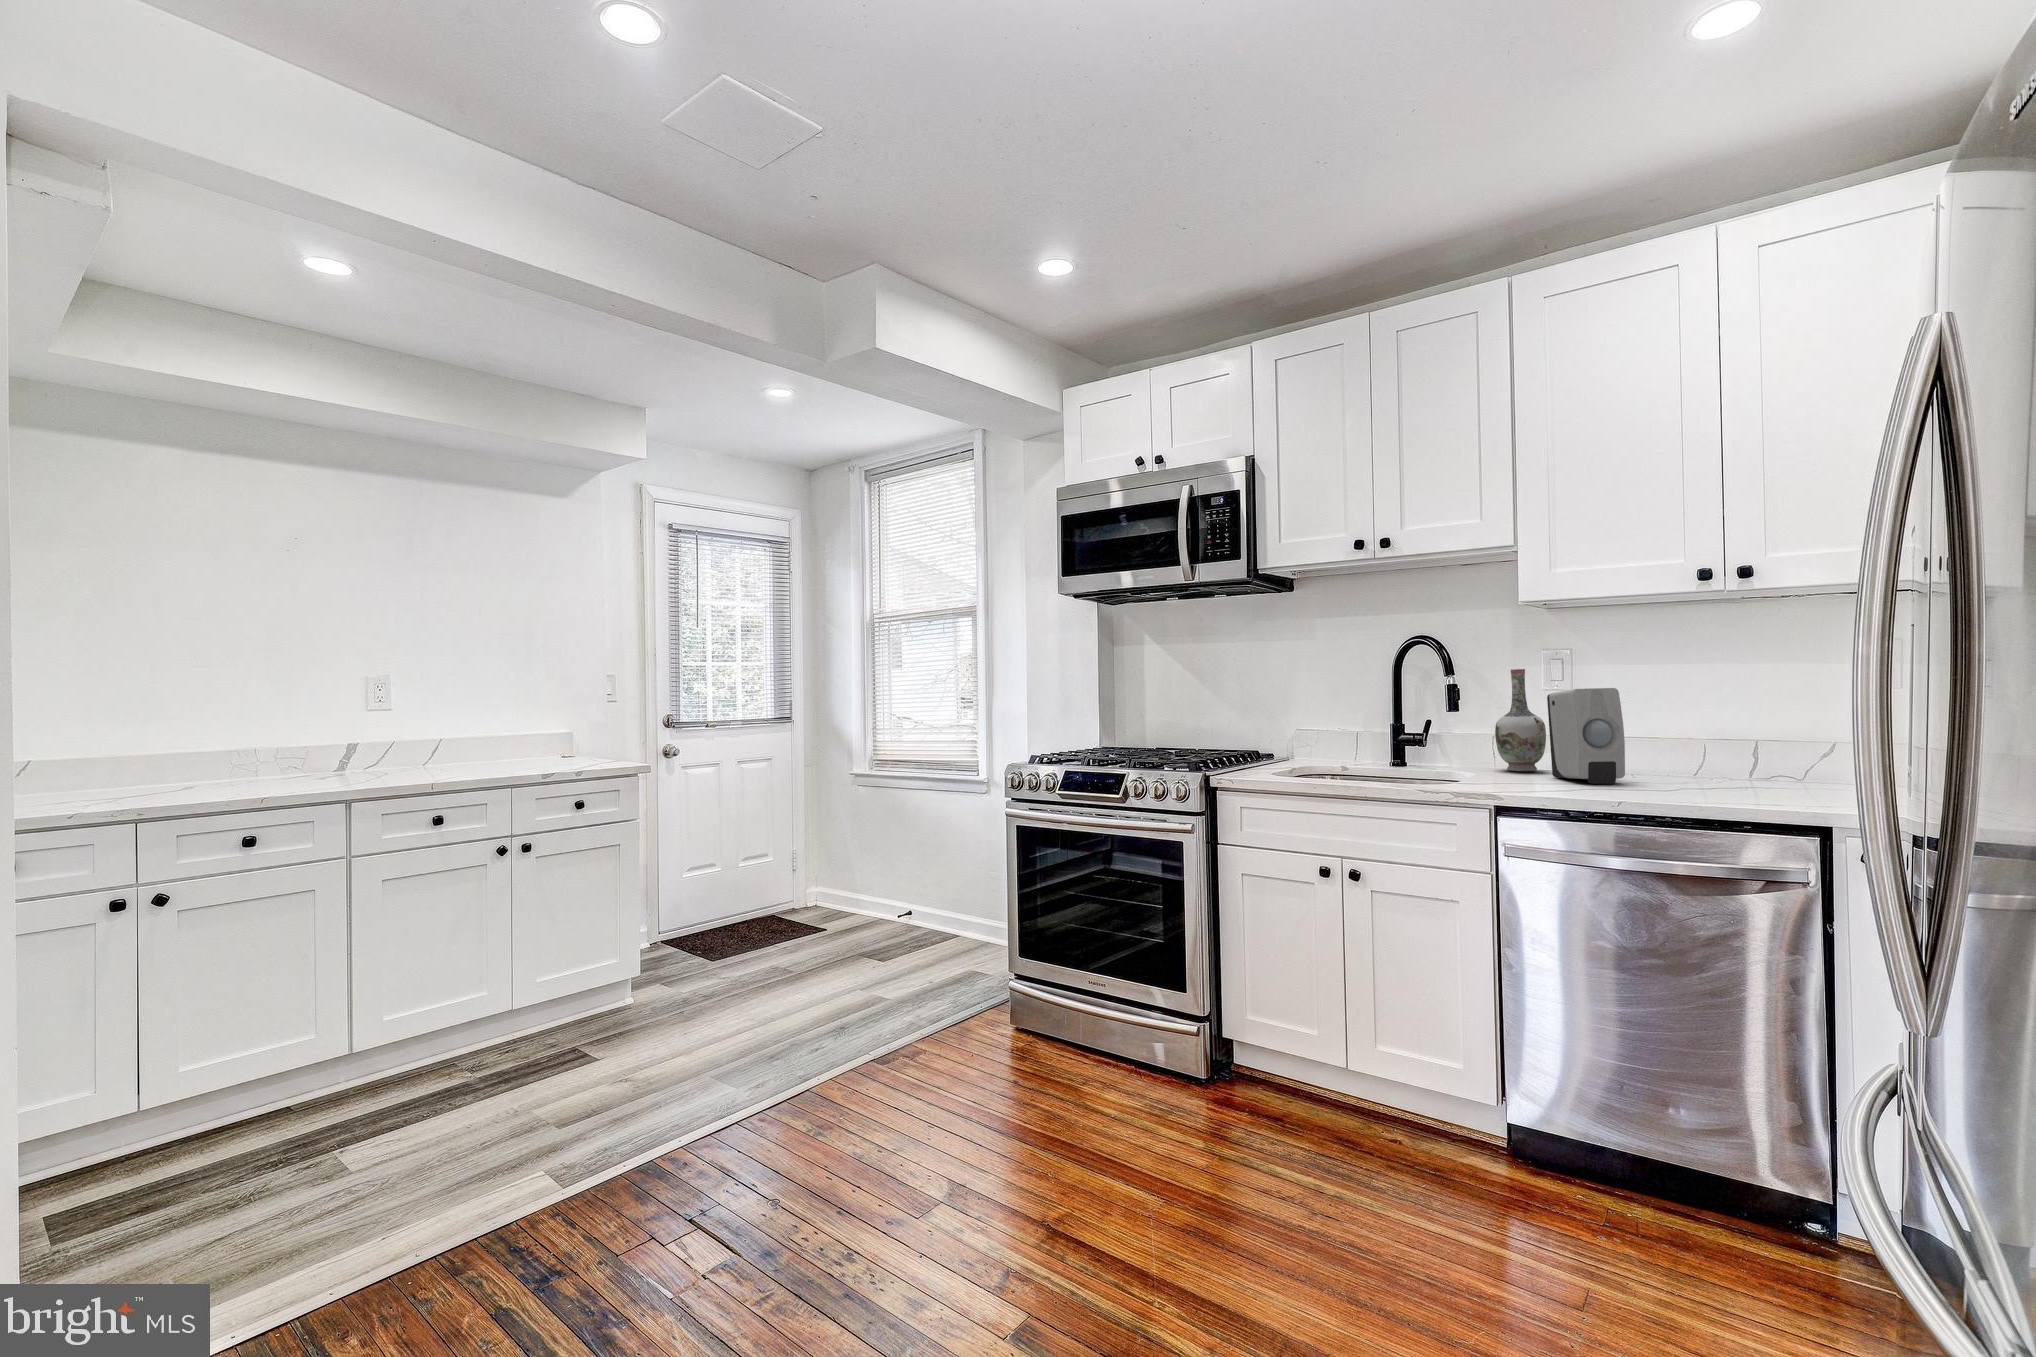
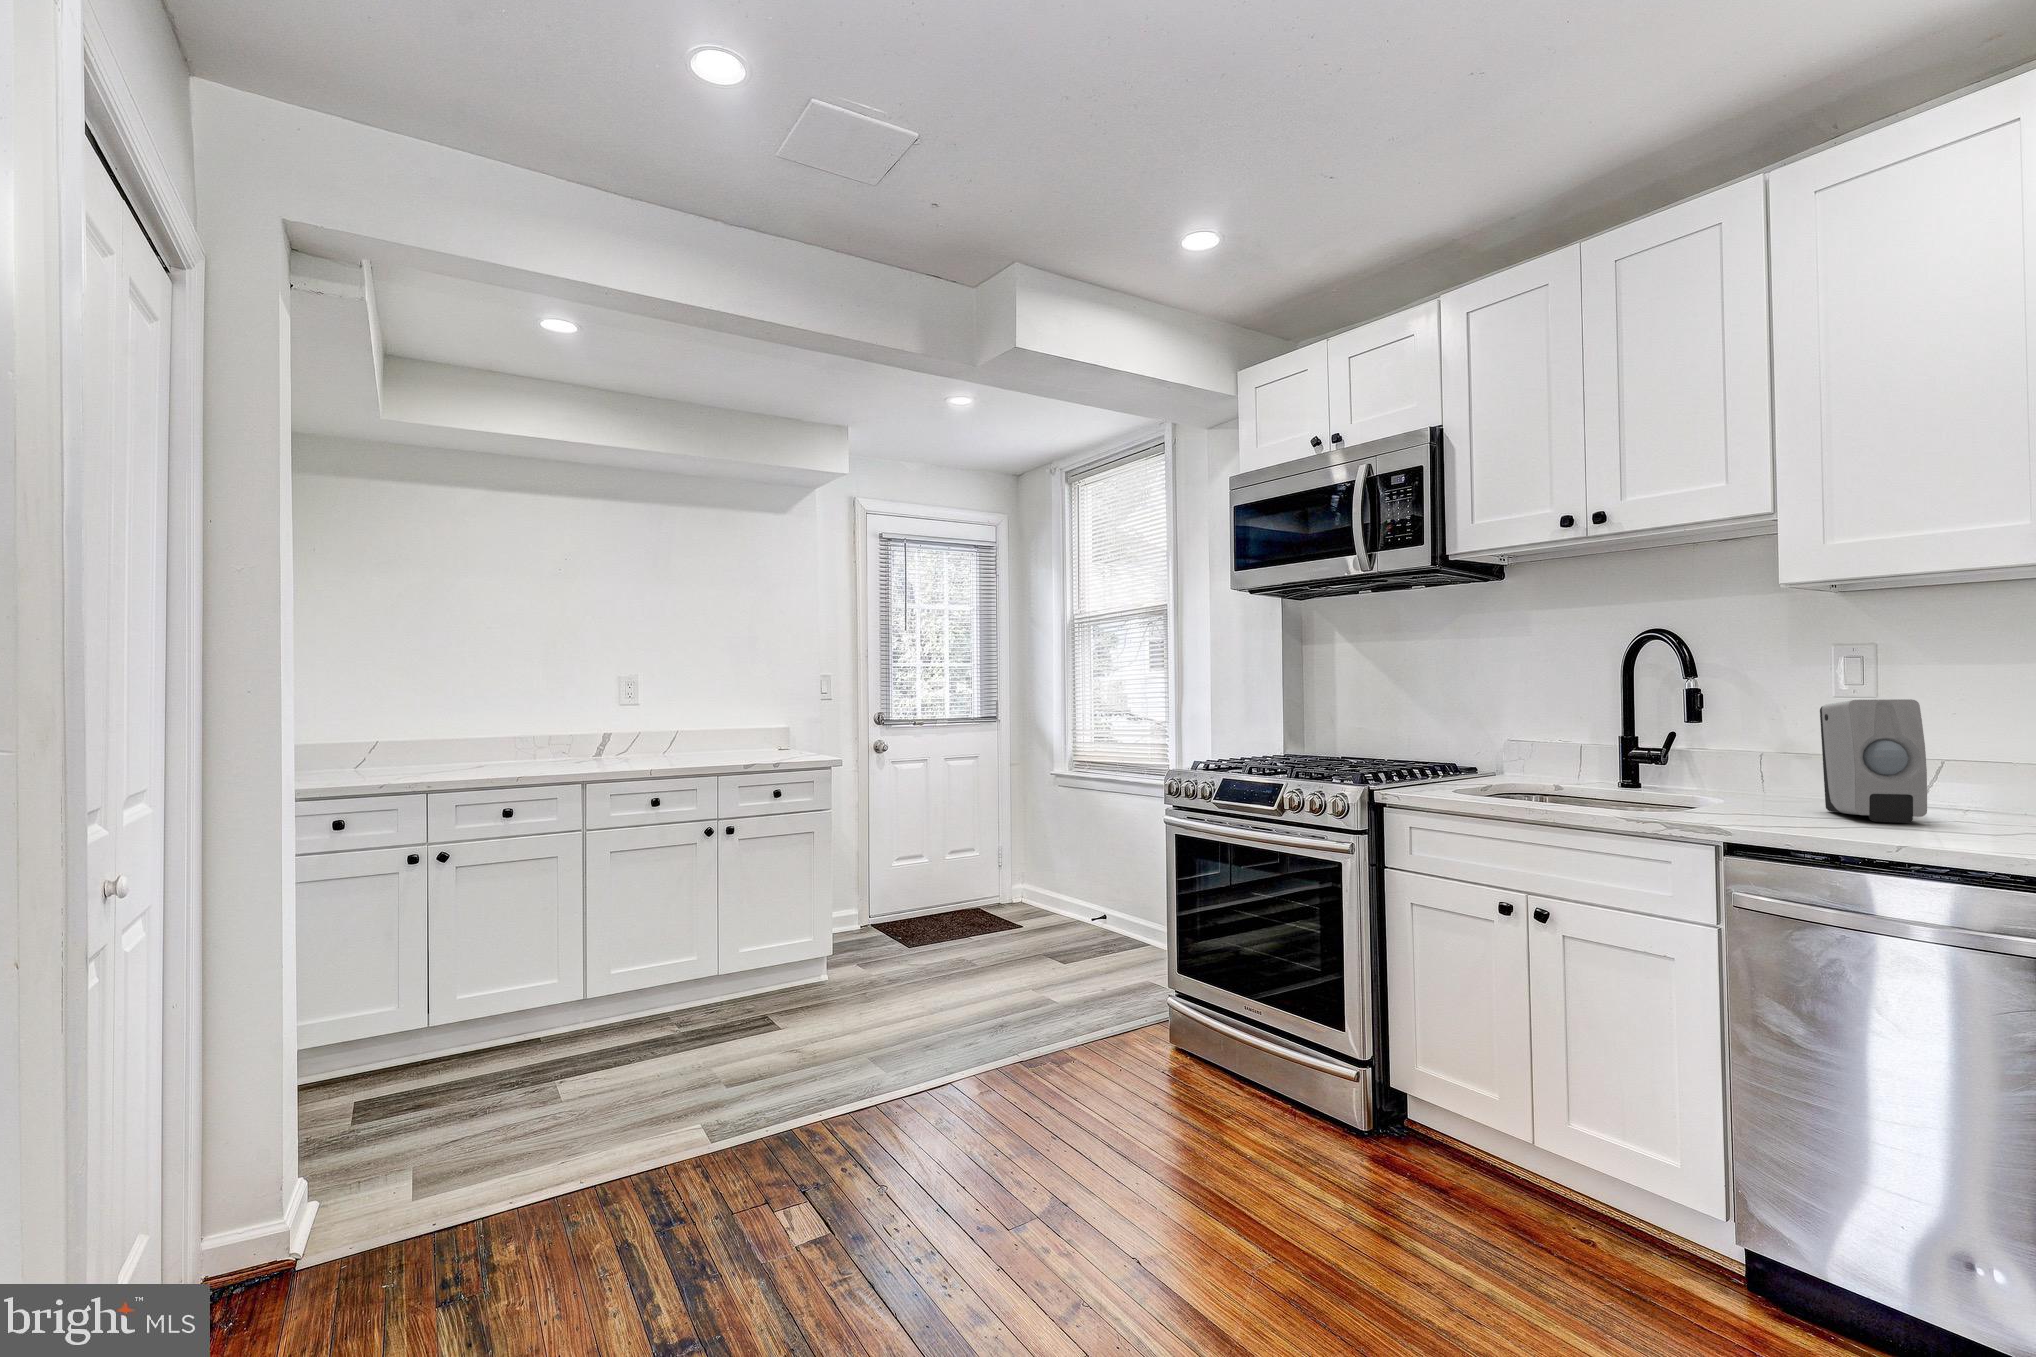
vase: present [1495,669,1546,771] -> none [1753,674,1824,802]

